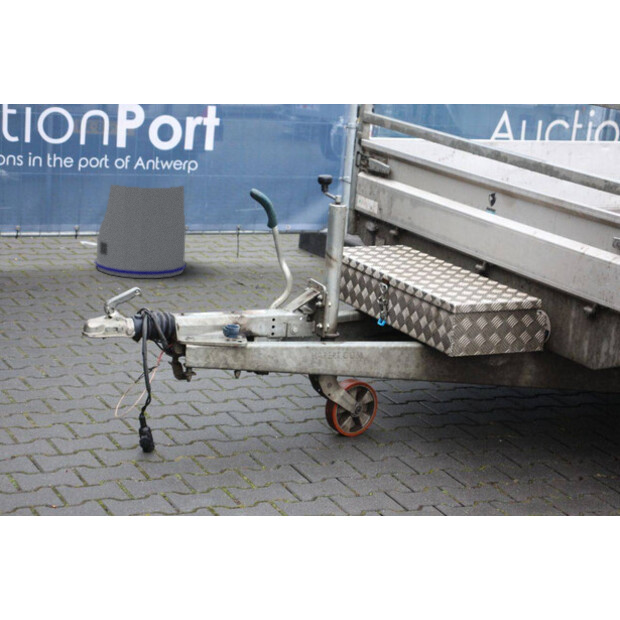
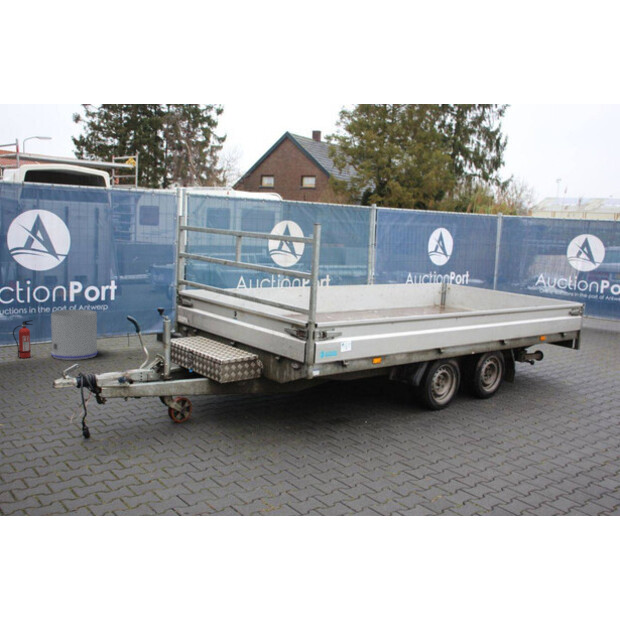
fire extinguisher: none [24,191,63,267] -> present [13,320,32,358]

